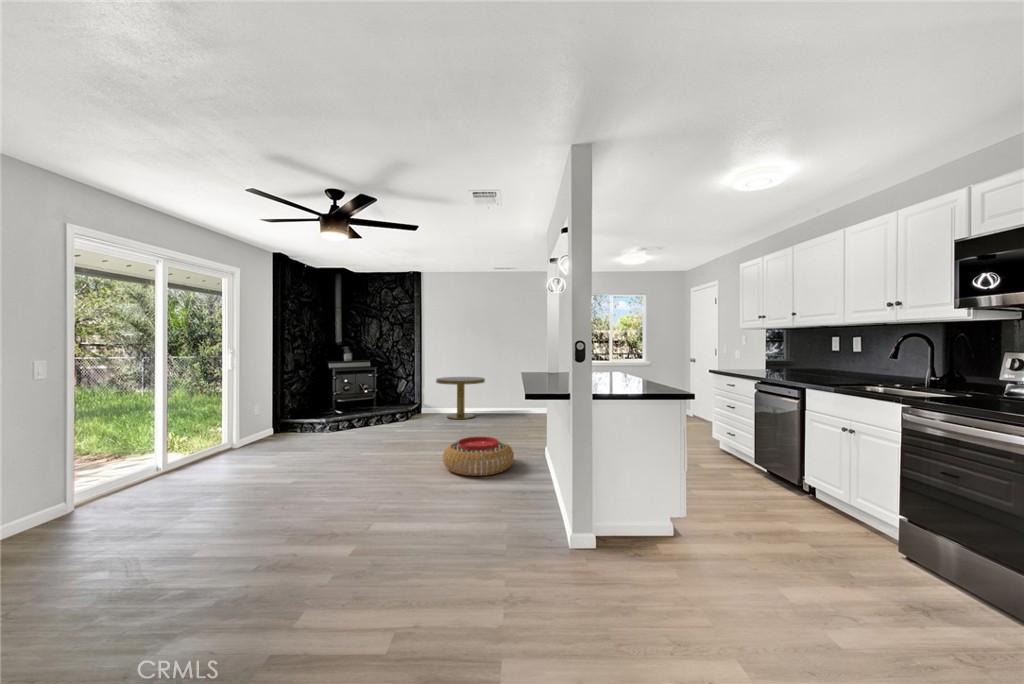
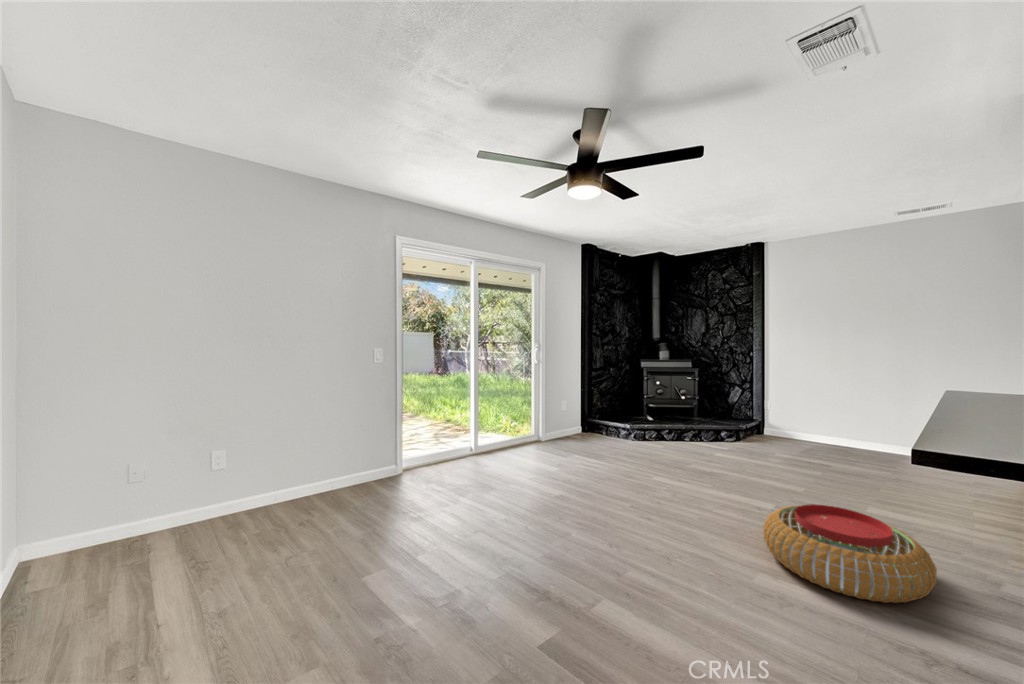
side table: present [436,377,485,419] -> none [784,389,878,457]

